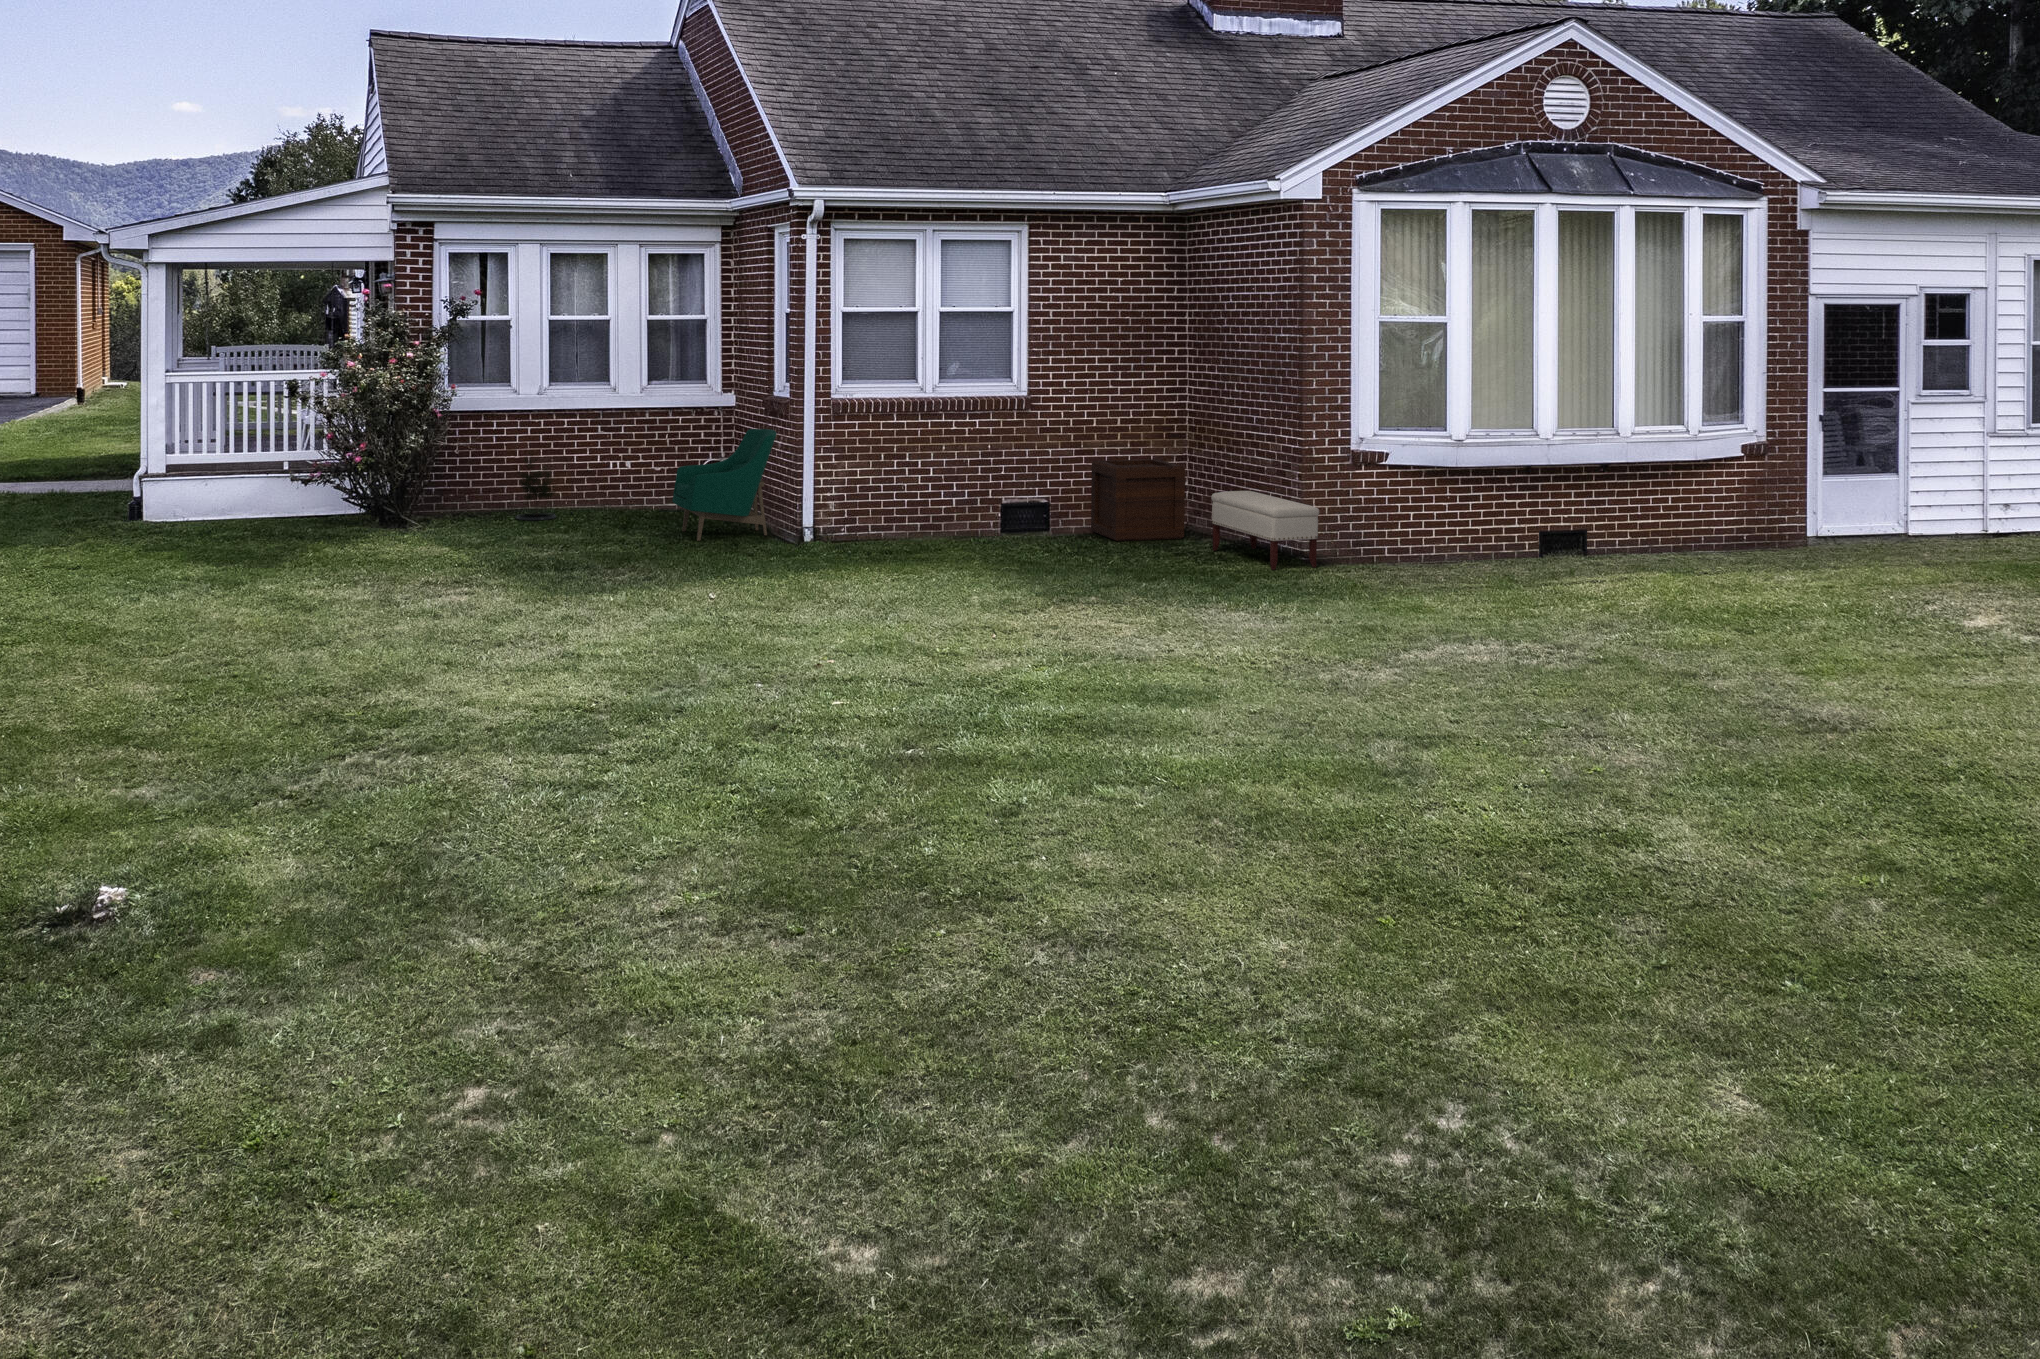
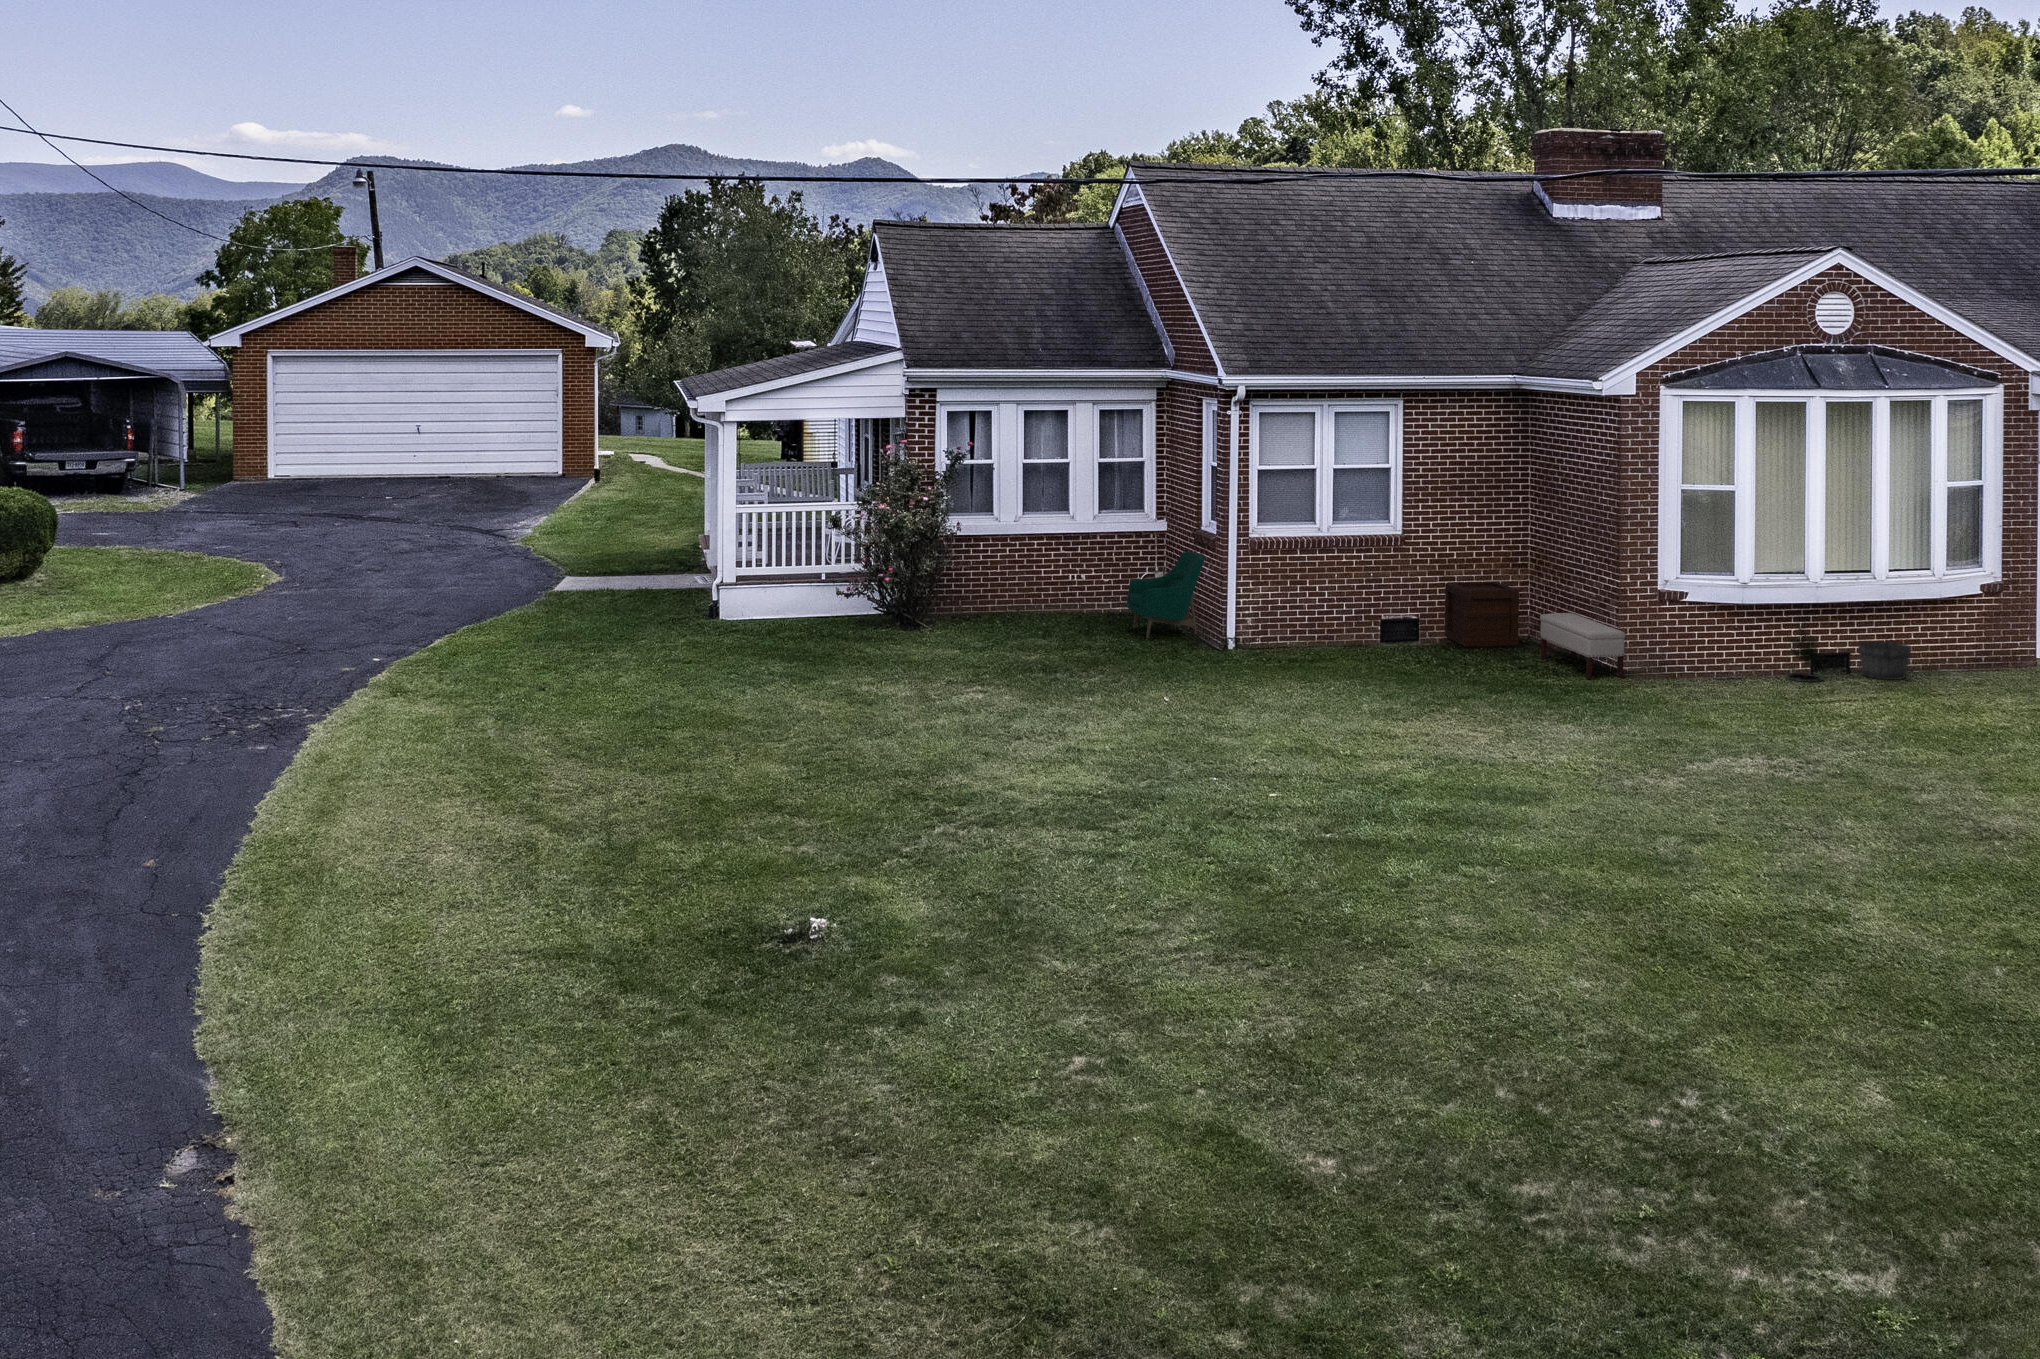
potted tree: present [517,451,556,520] -> present [1787,623,1822,682]
wooden bucket: none [1602,504,1668,562] -> present [1858,638,1912,680]

